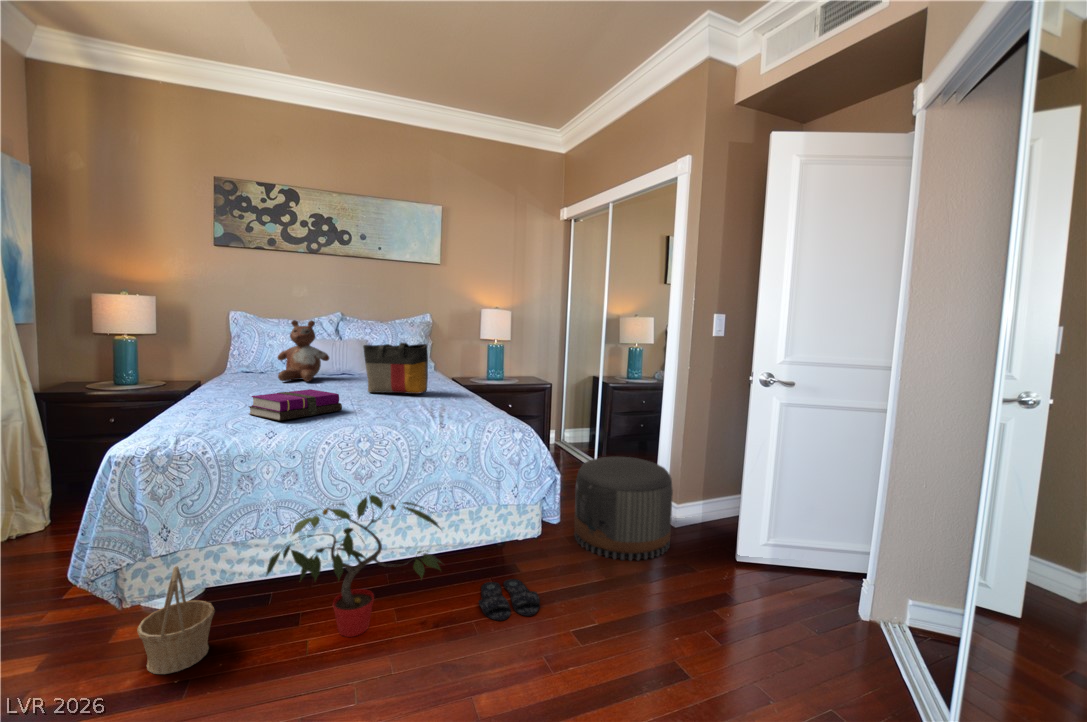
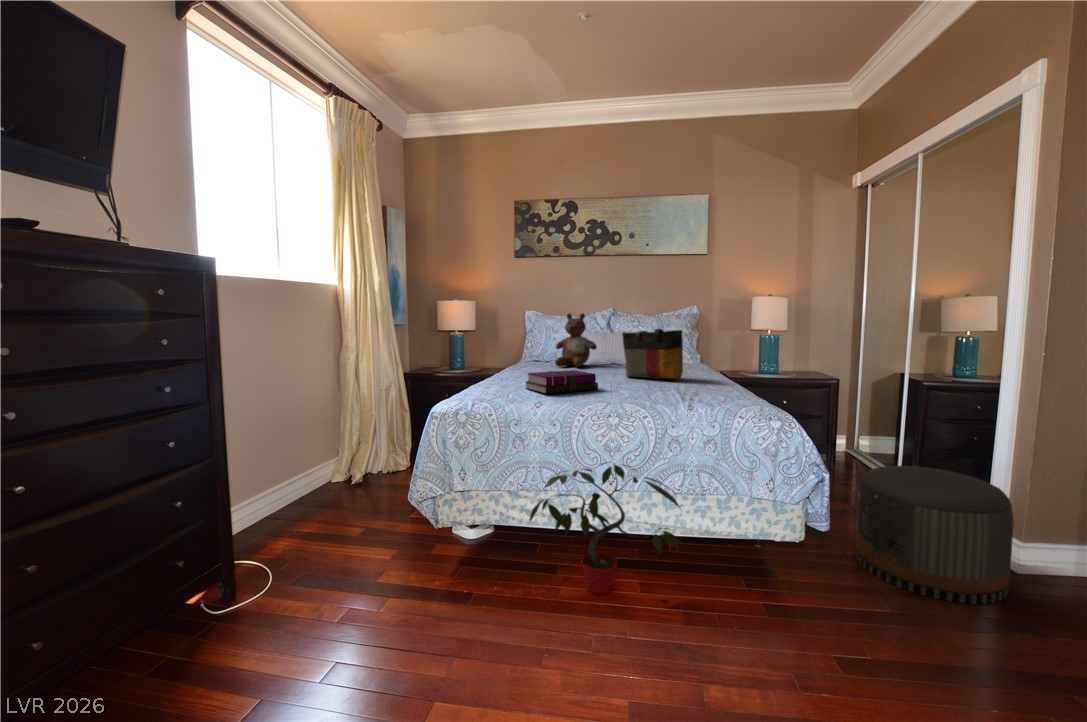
basket: present [137,566,215,674] -> none [444,501,494,583]
slippers: present [479,579,540,621] -> none [723,579,797,625]

